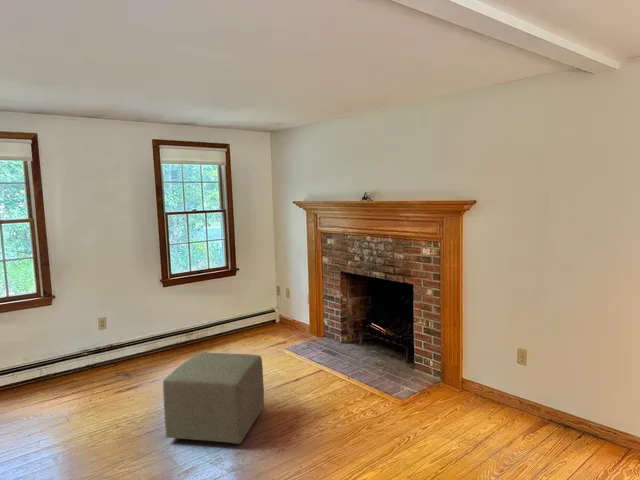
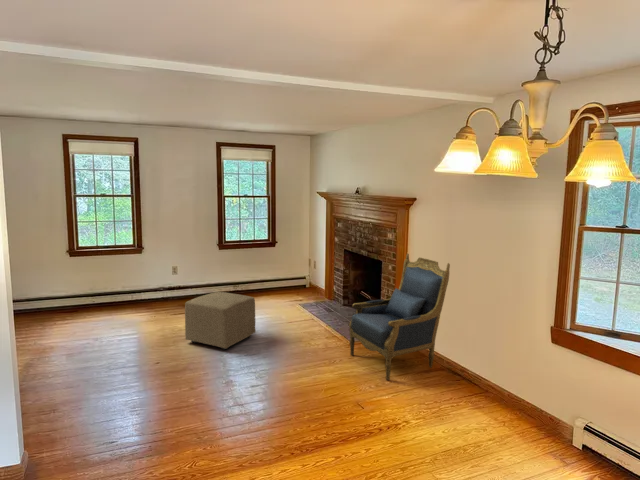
armchair: none [412,272,544,455] -> present [349,253,450,380]

